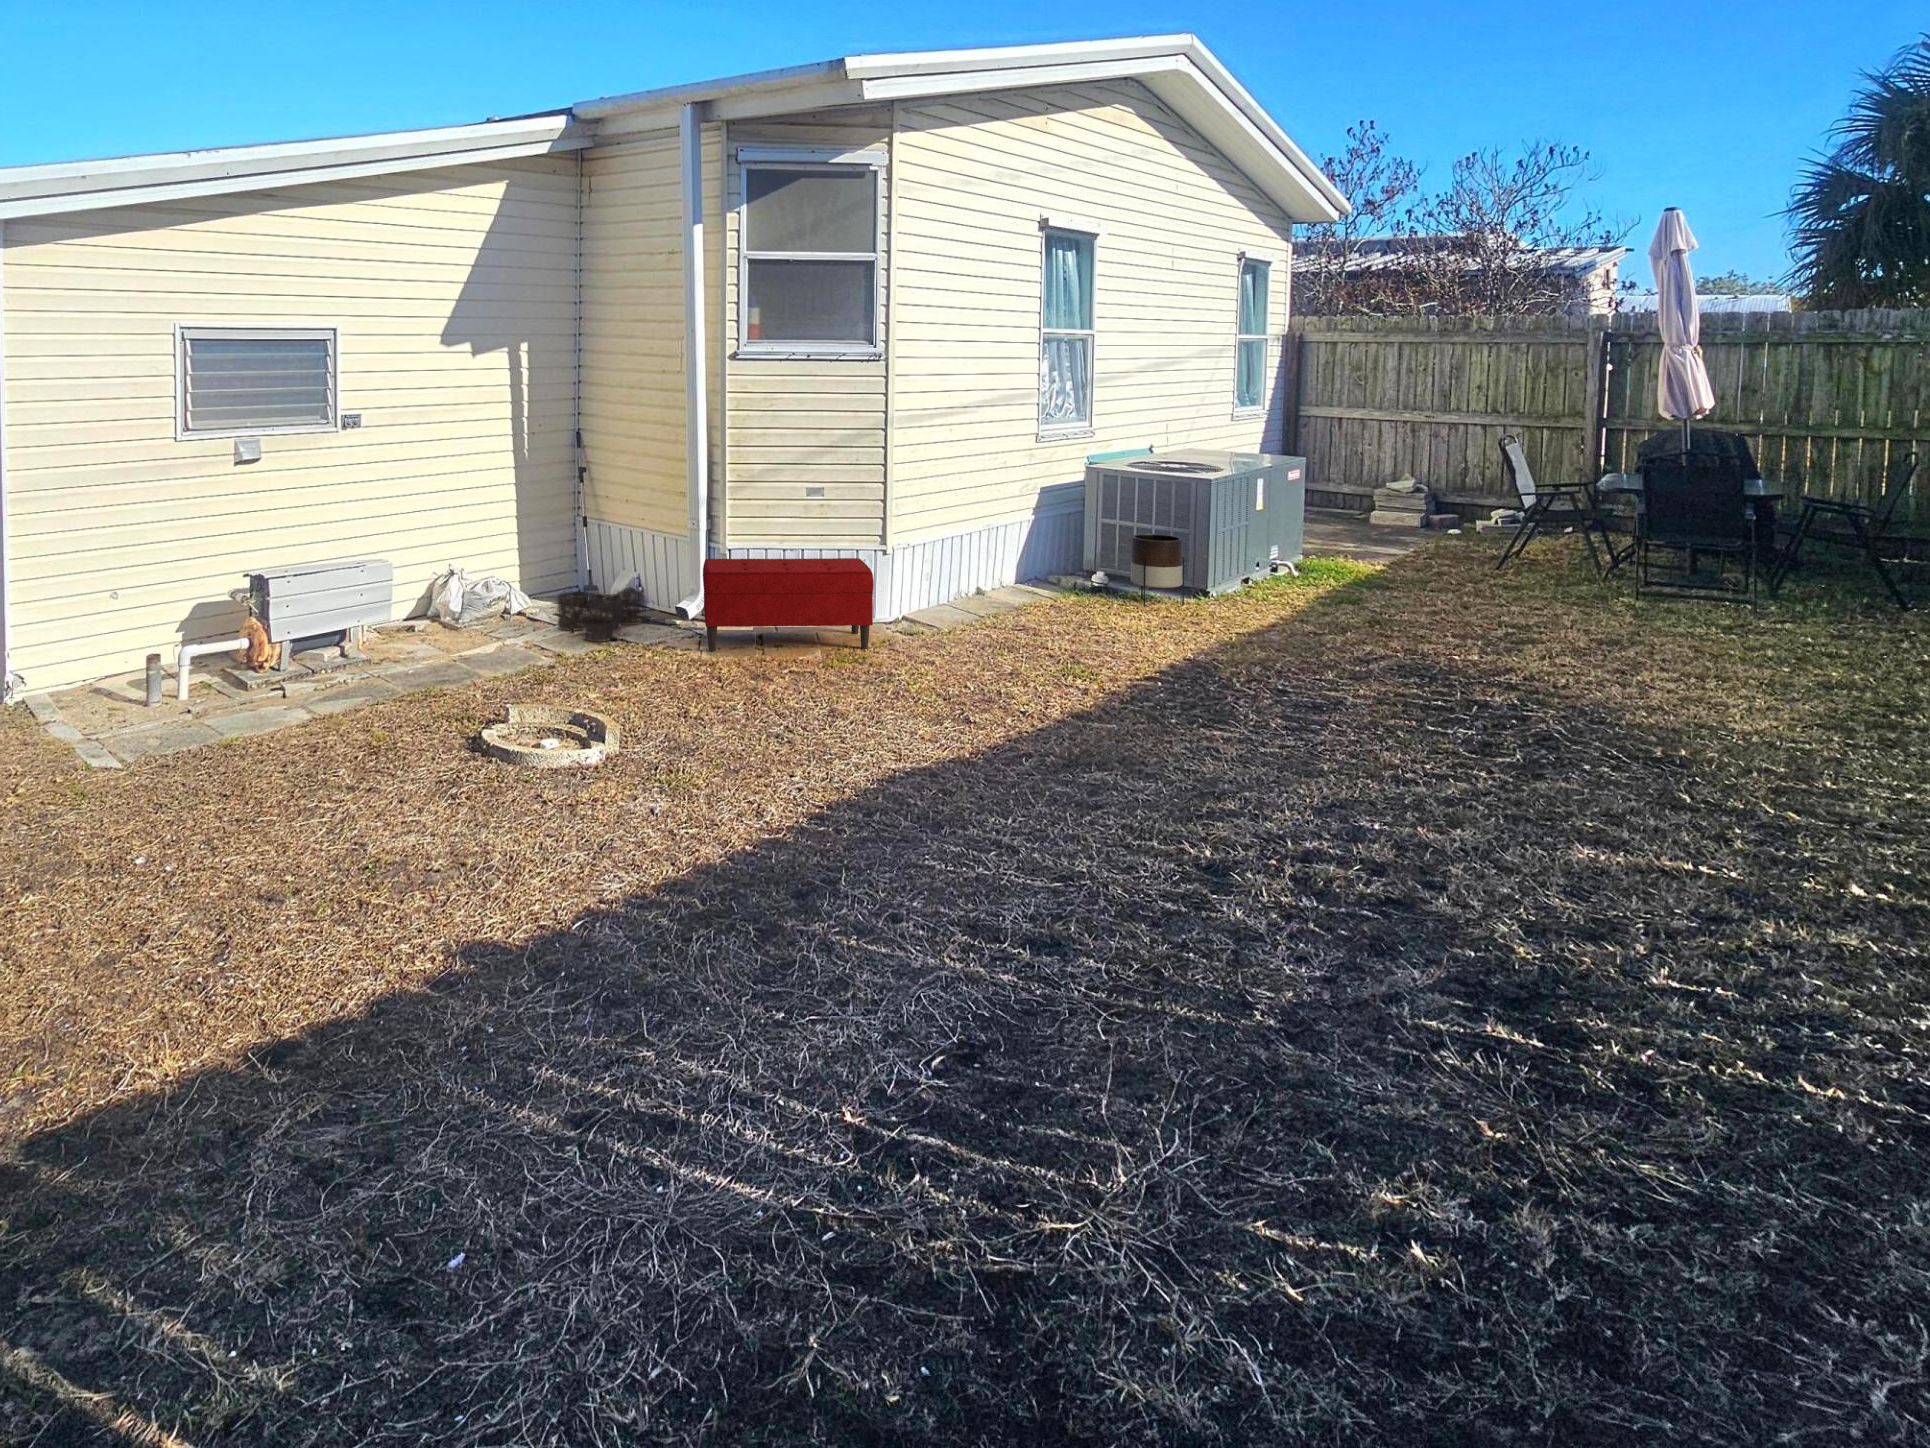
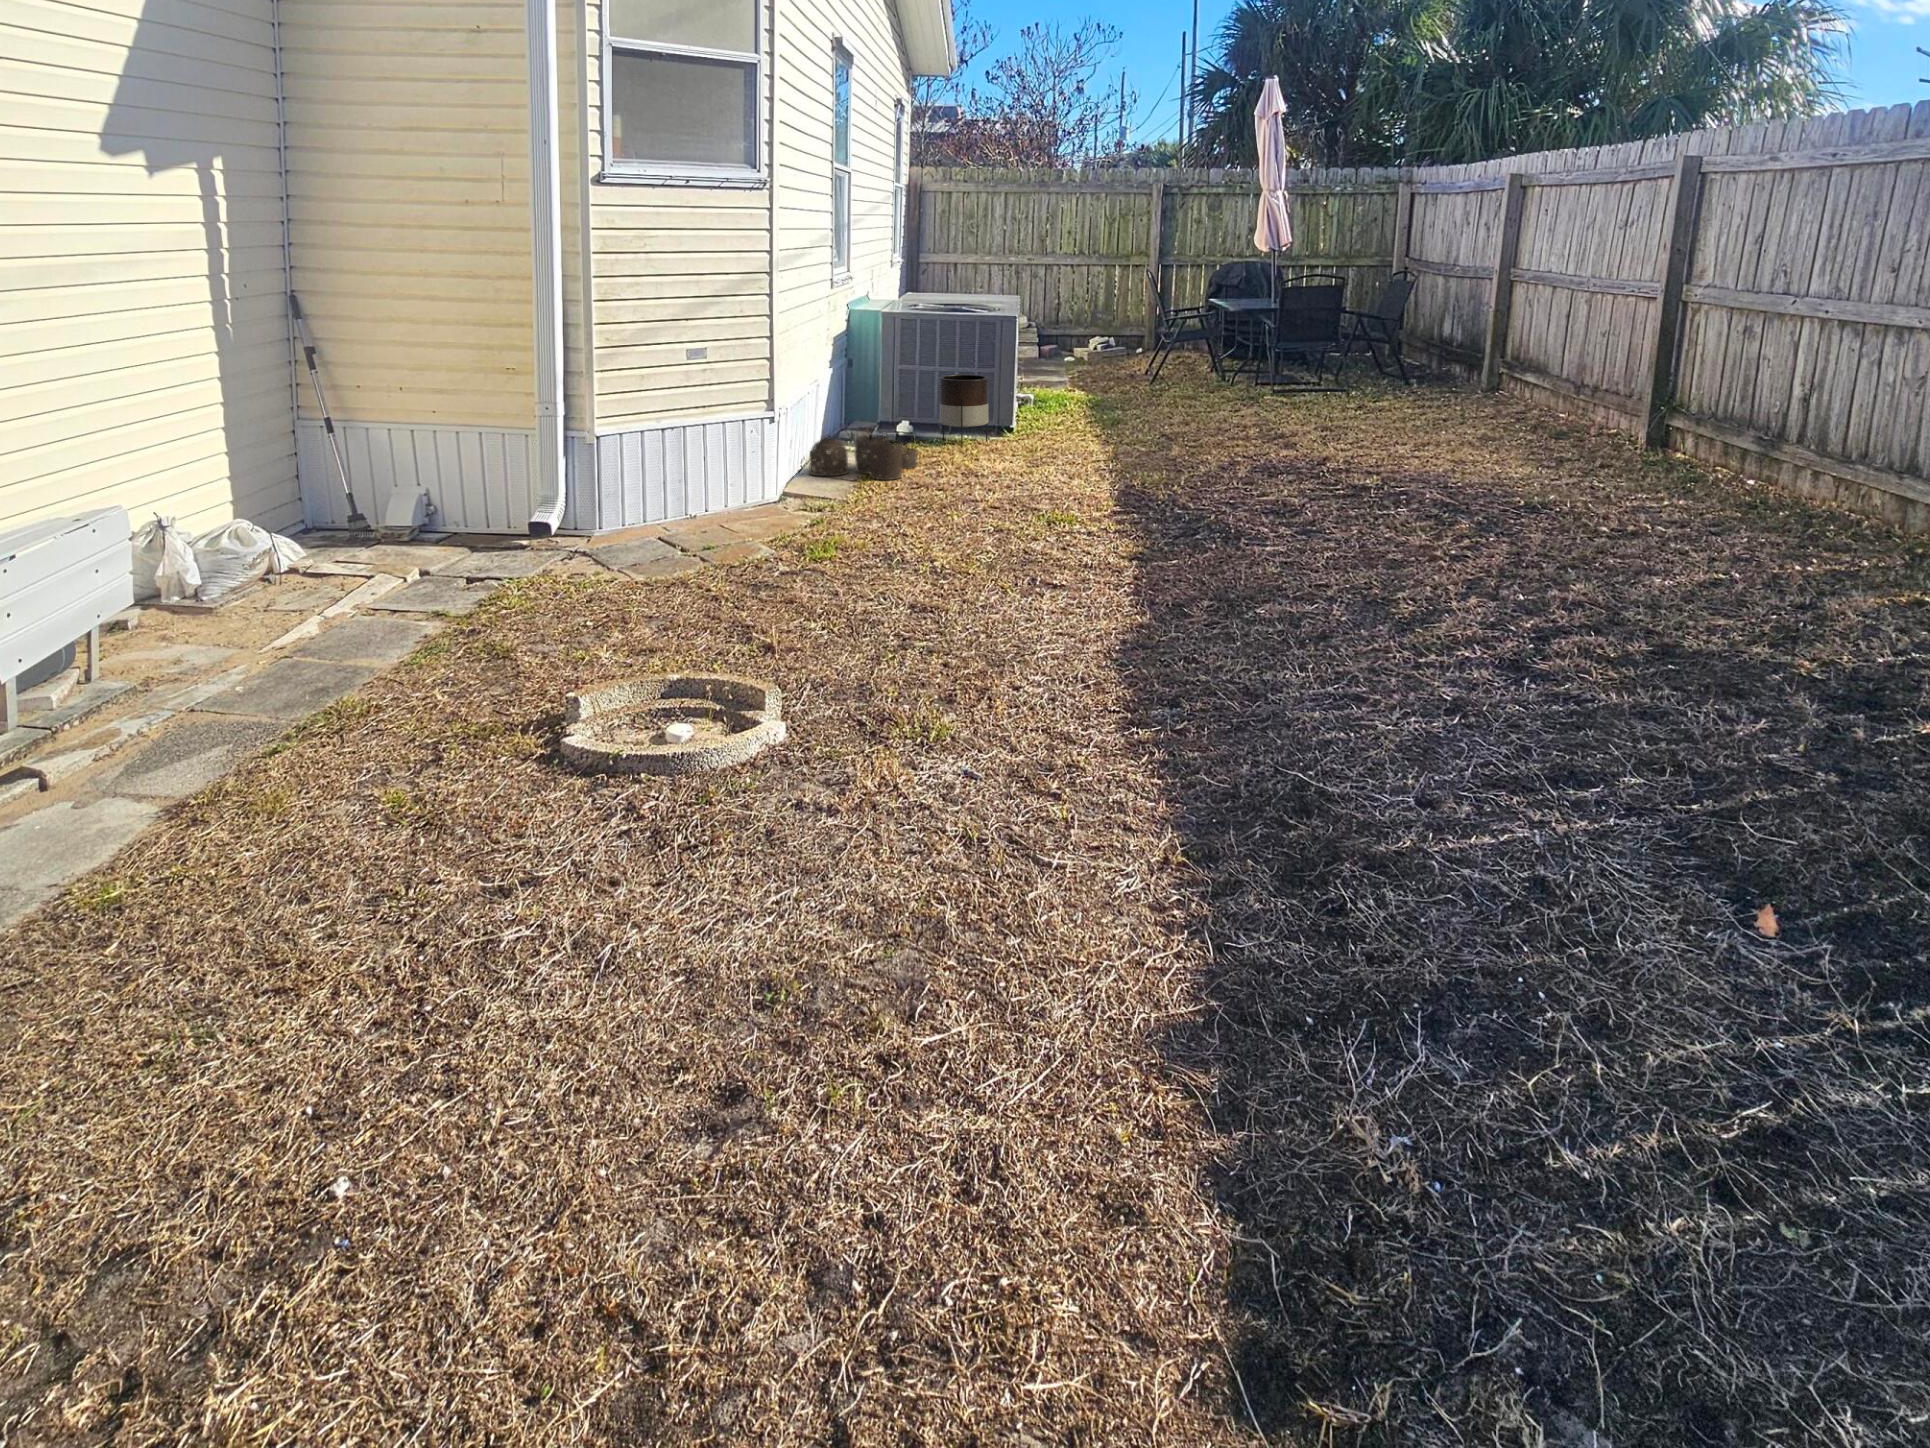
bench: present [703,558,874,651] -> none [579,428,808,566]
woven basket: present [557,585,647,641] -> present [809,434,917,480]

